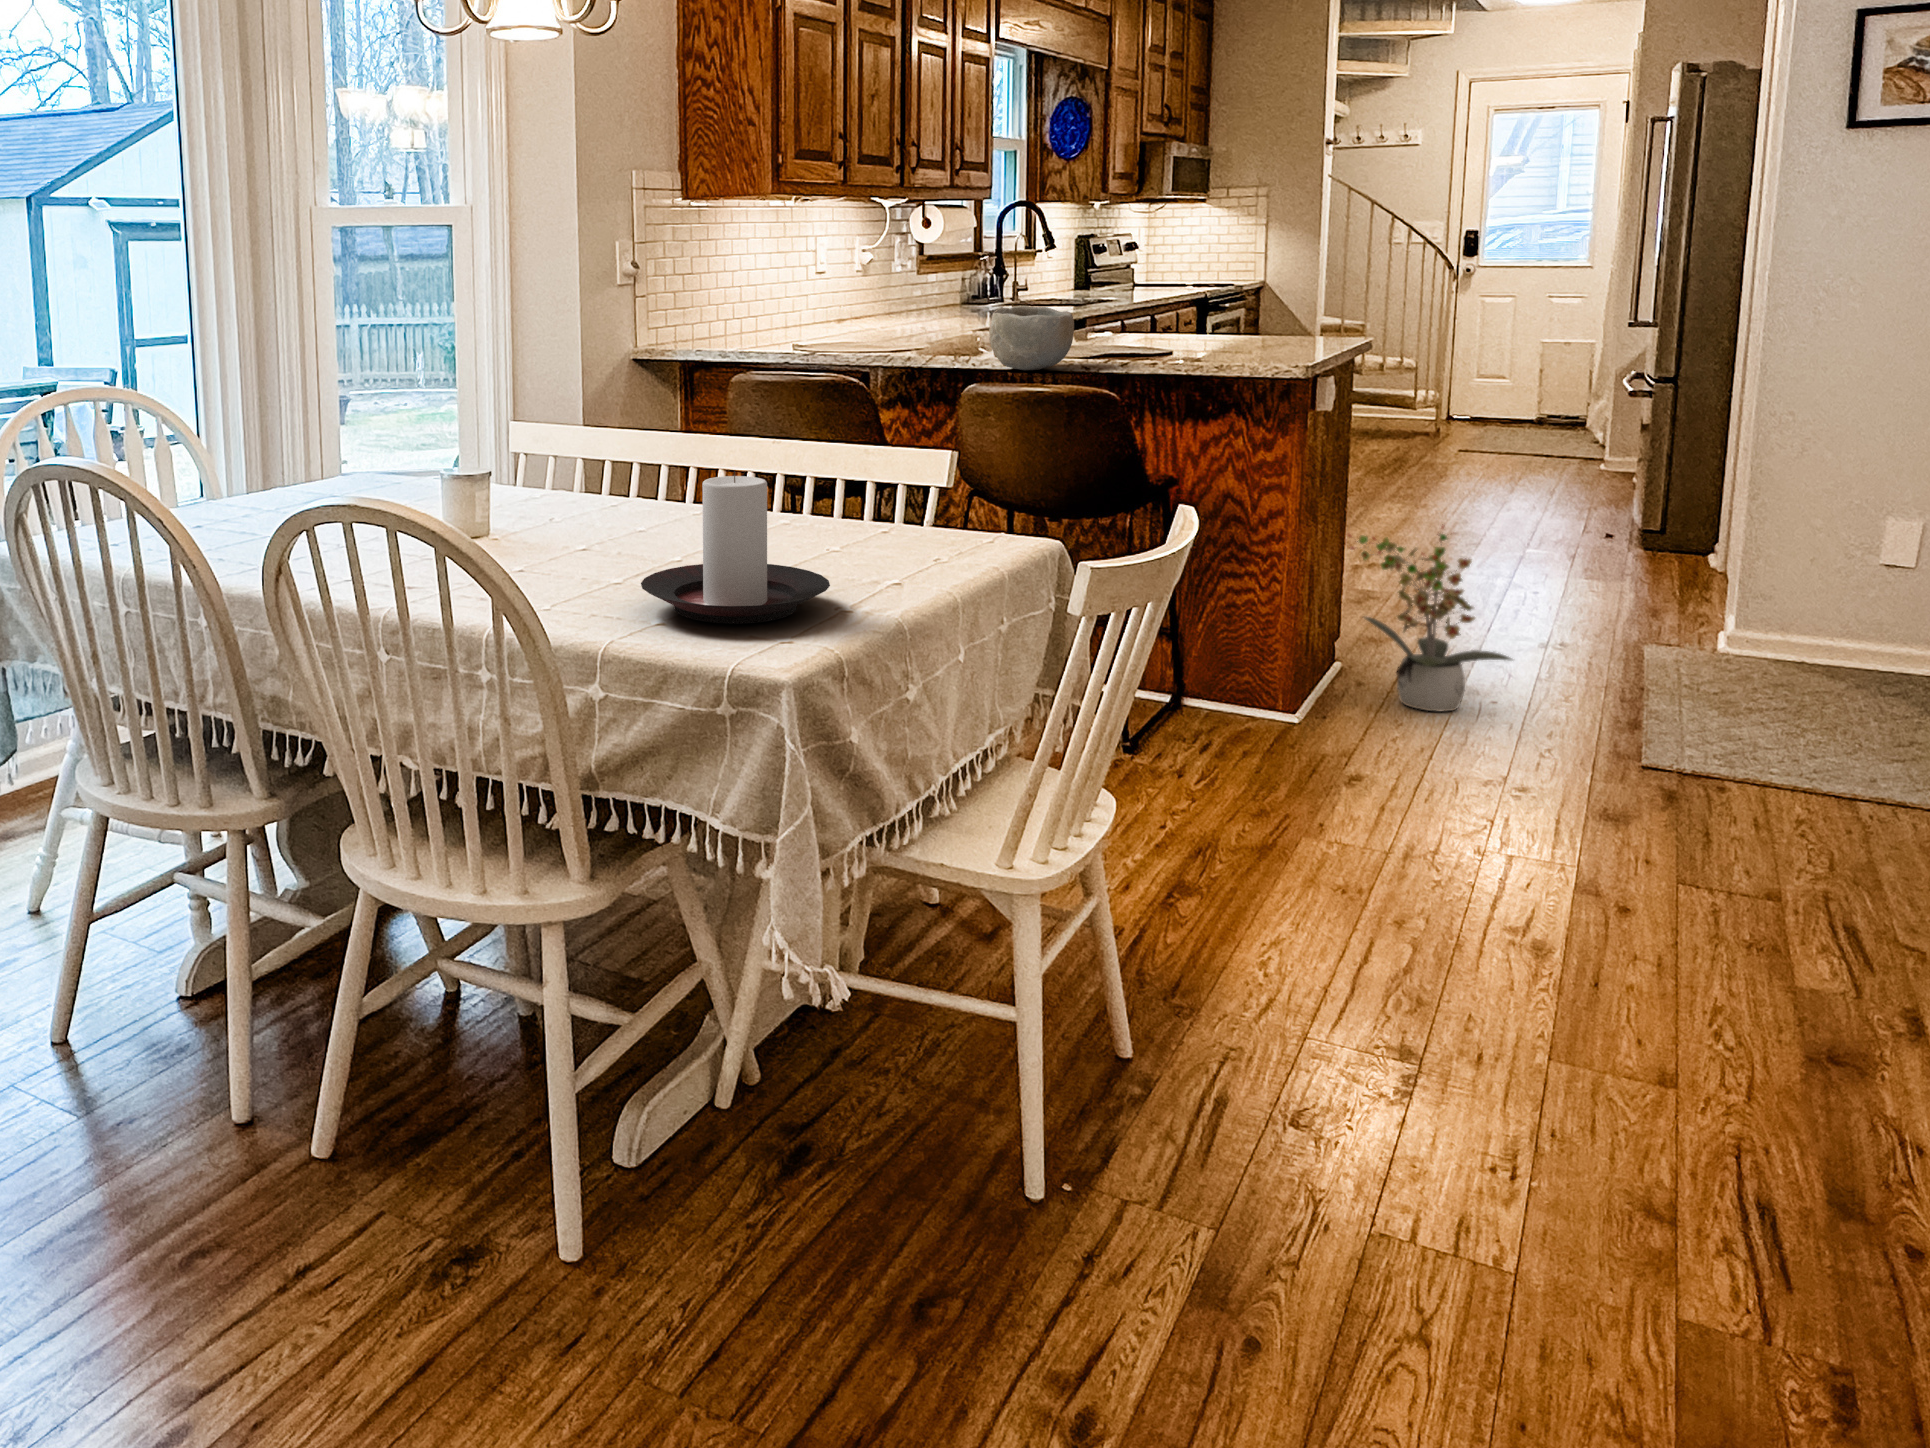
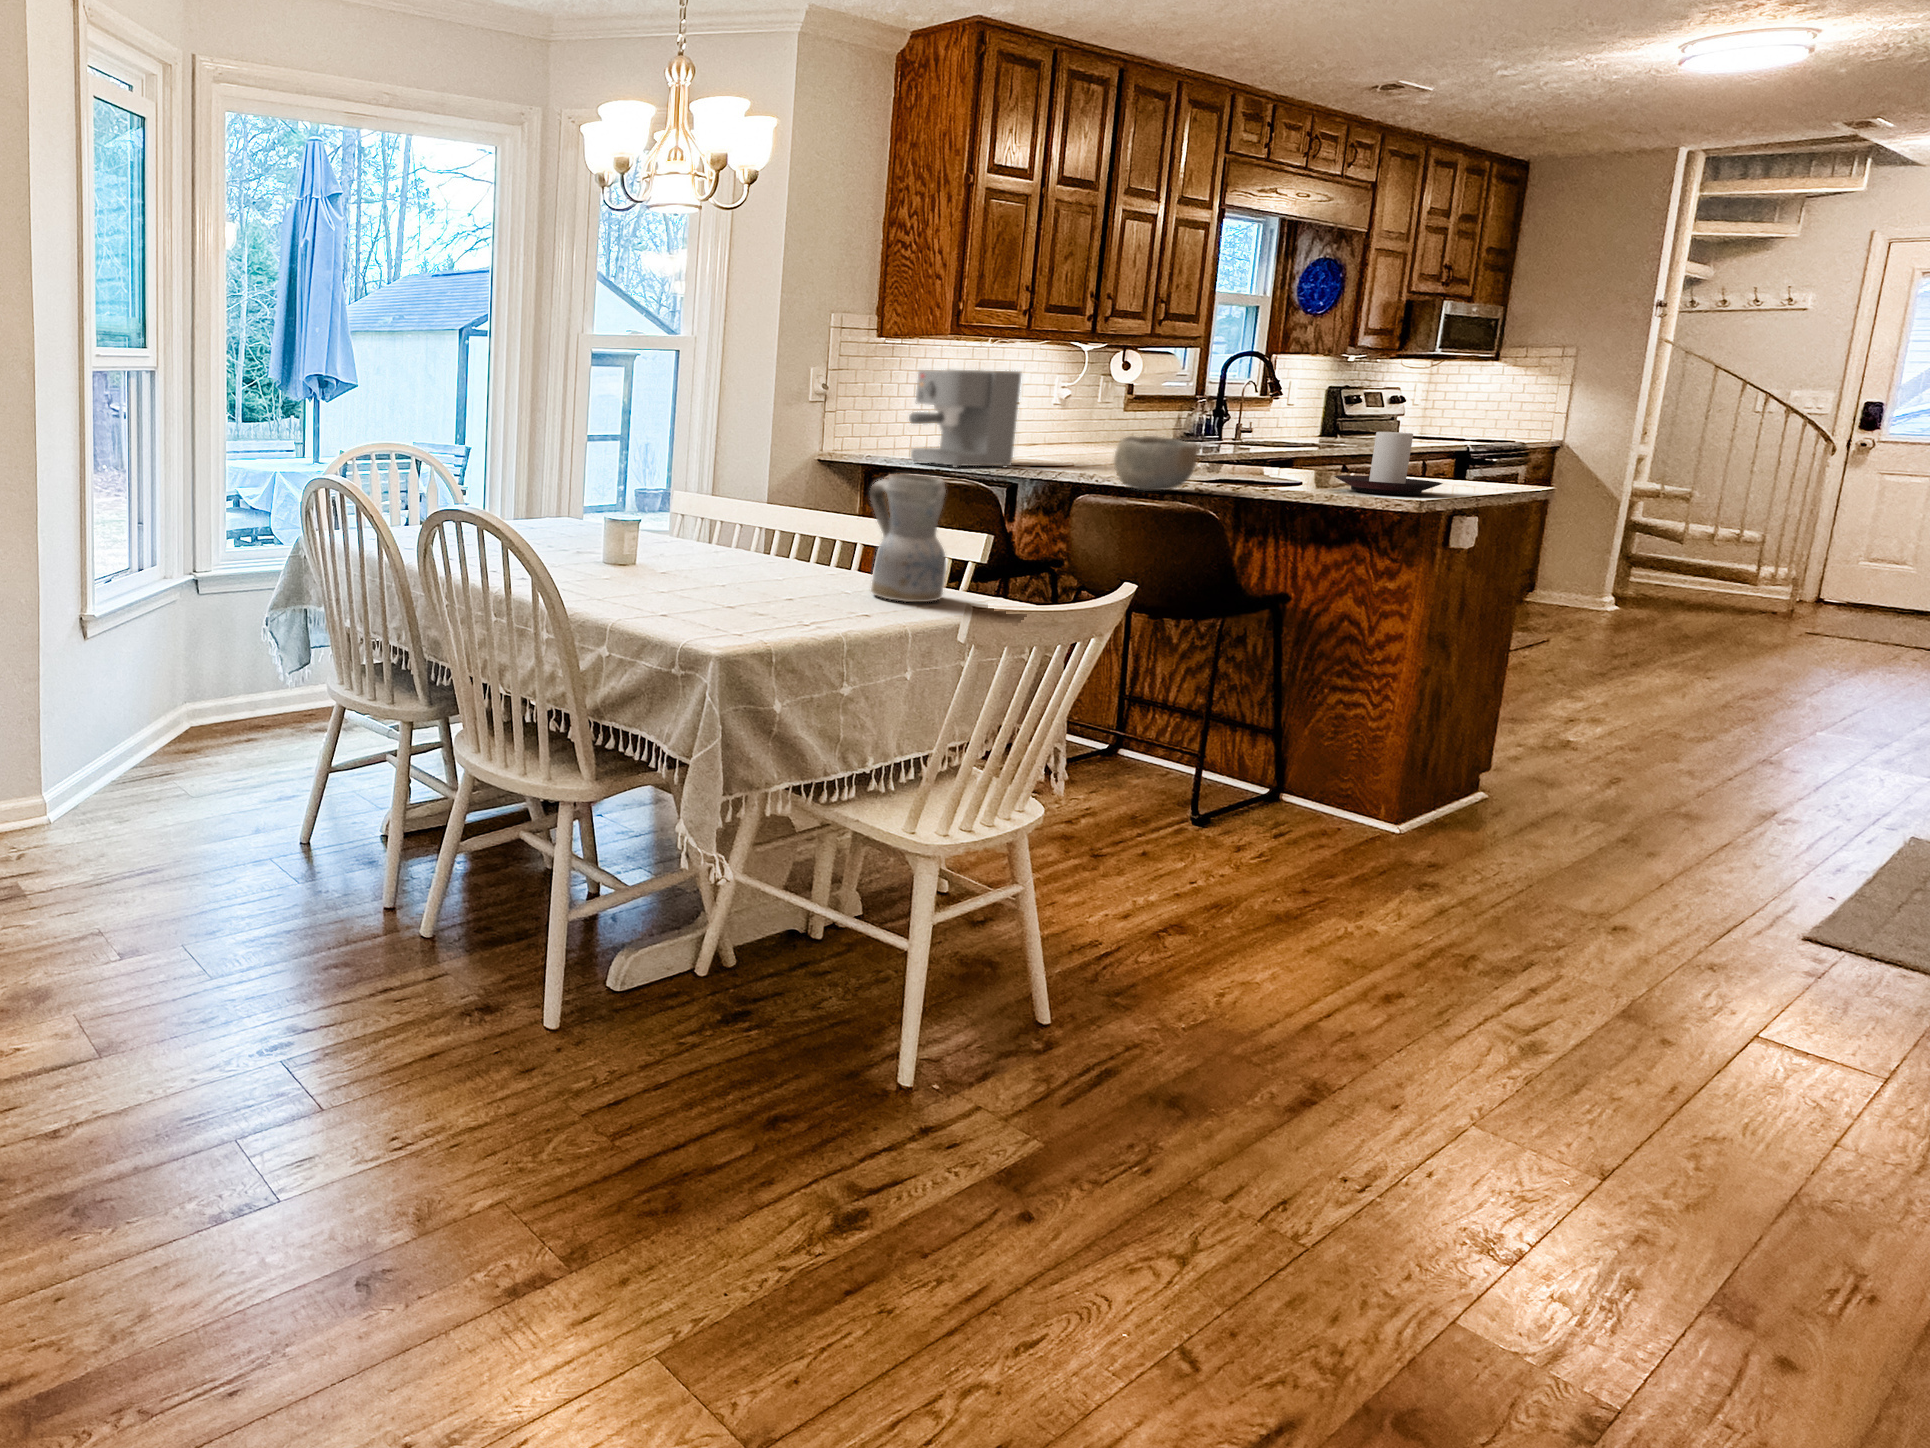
coffee maker: none [736,236,851,356] -> present [909,369,1021,468]
ceramic pitcher: none [839,383,943,550] -> present [870,474,946,602]
candle holder: present [641,471,830,624] -> present [1334,428,1443,495]
potted plant: present [1348,524,1512,712] -> none [1490,674,1677,858]

